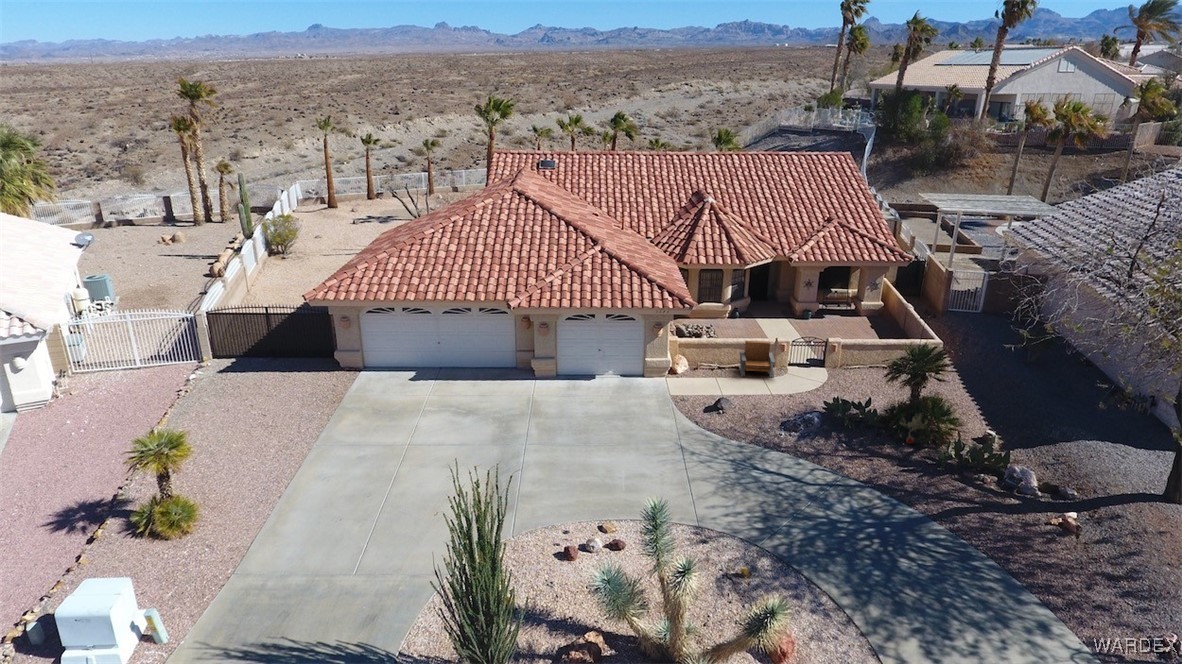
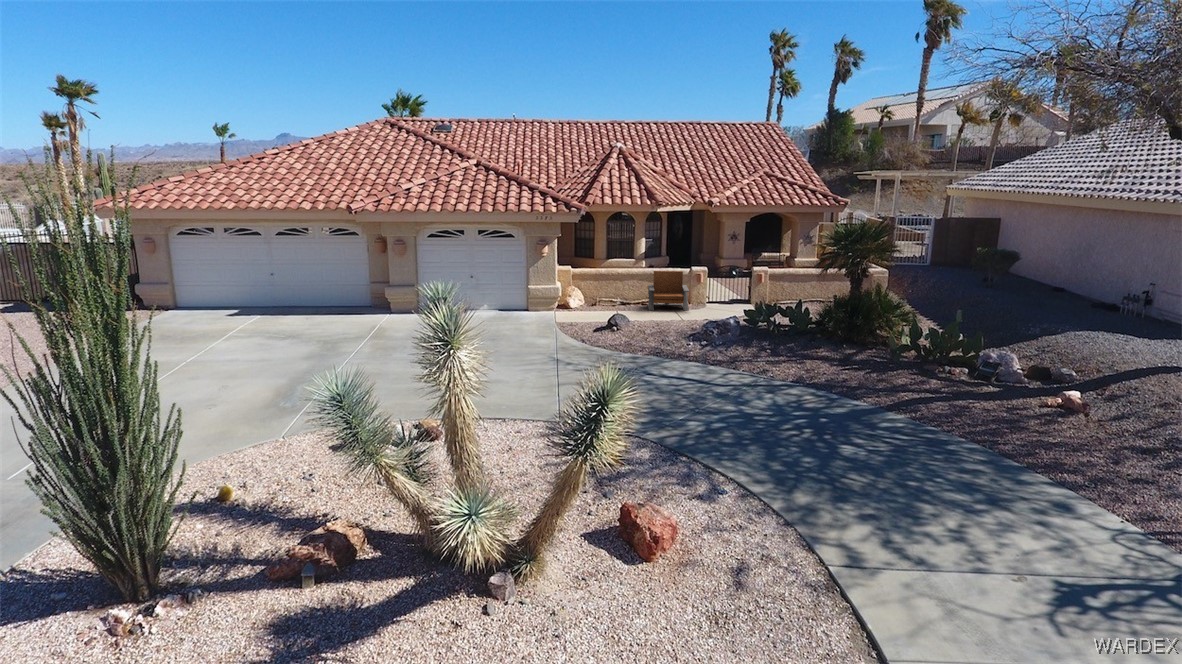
potted tree: present [900,414,927,444] -> none [837,310,873,352]

